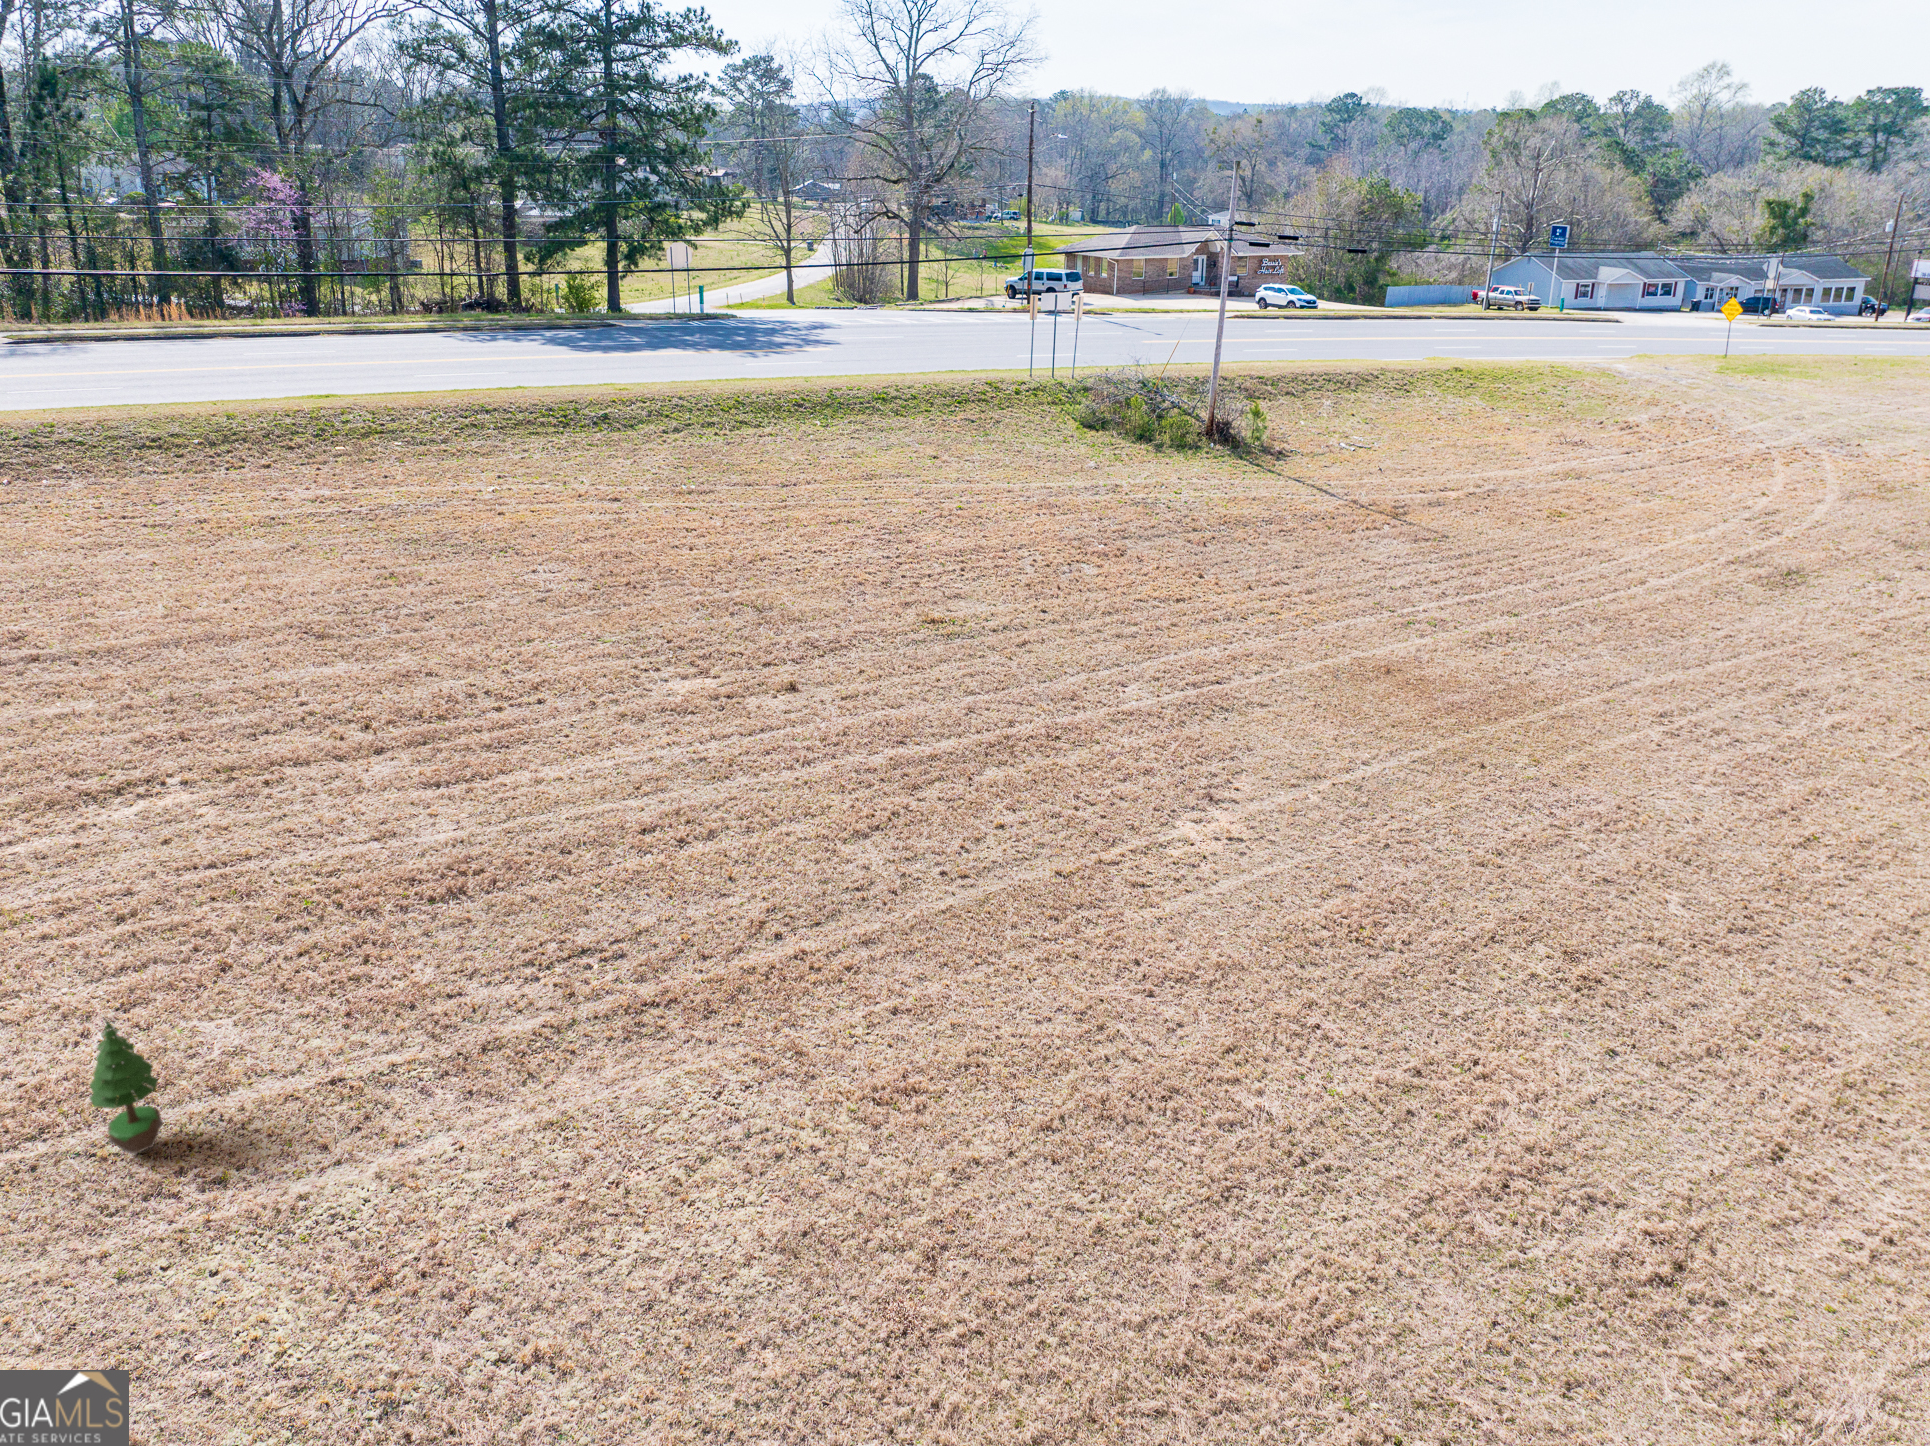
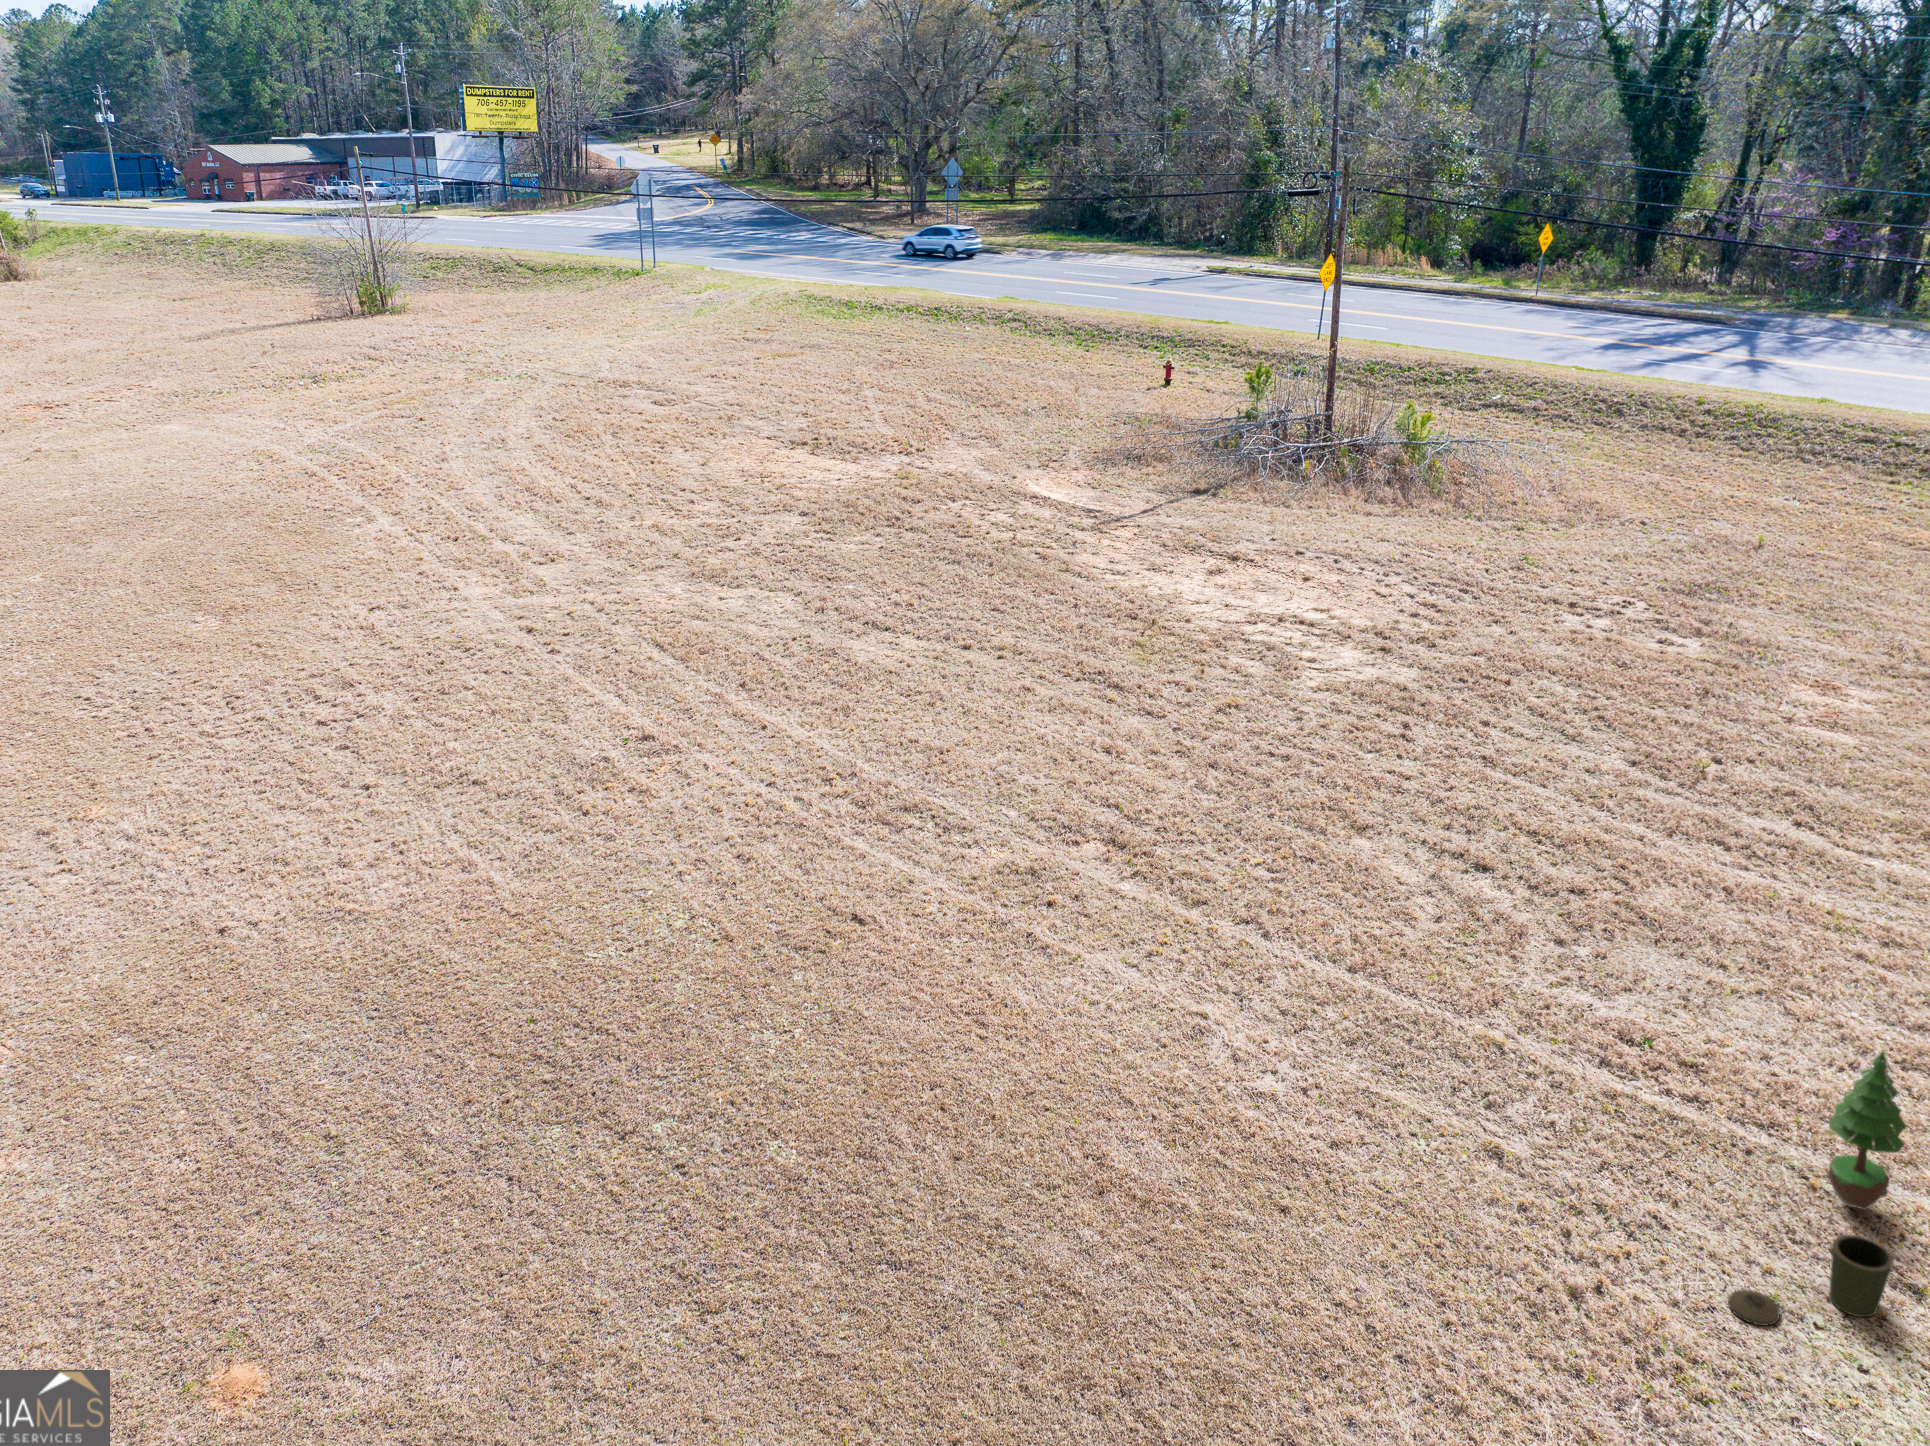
trash can: none [82,1170,201,1317] -> present [1728,1235,1893,1326]

